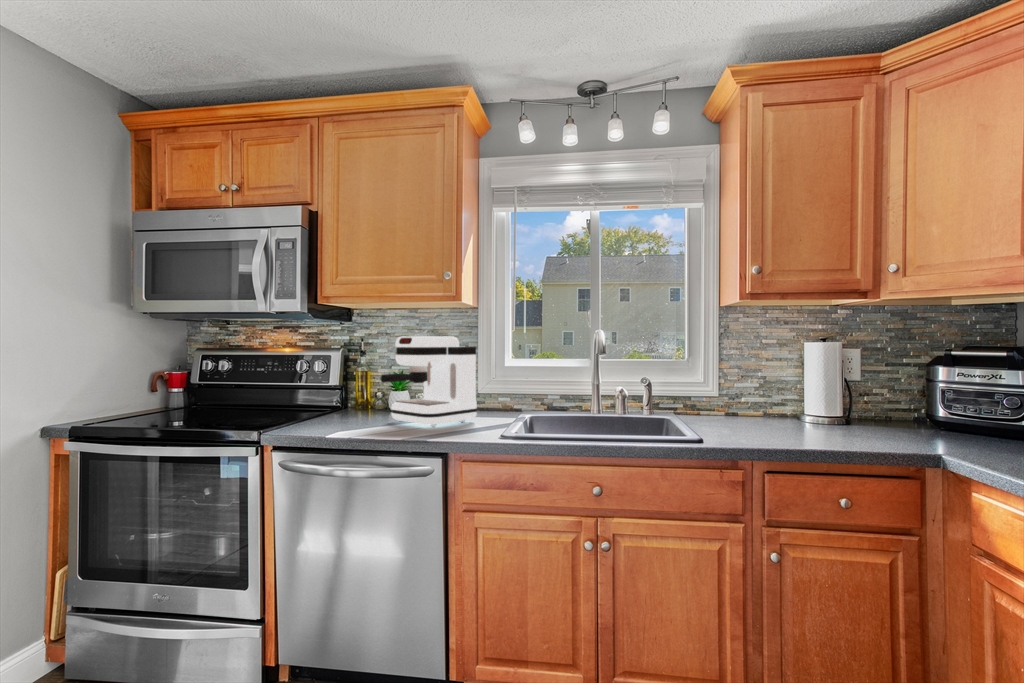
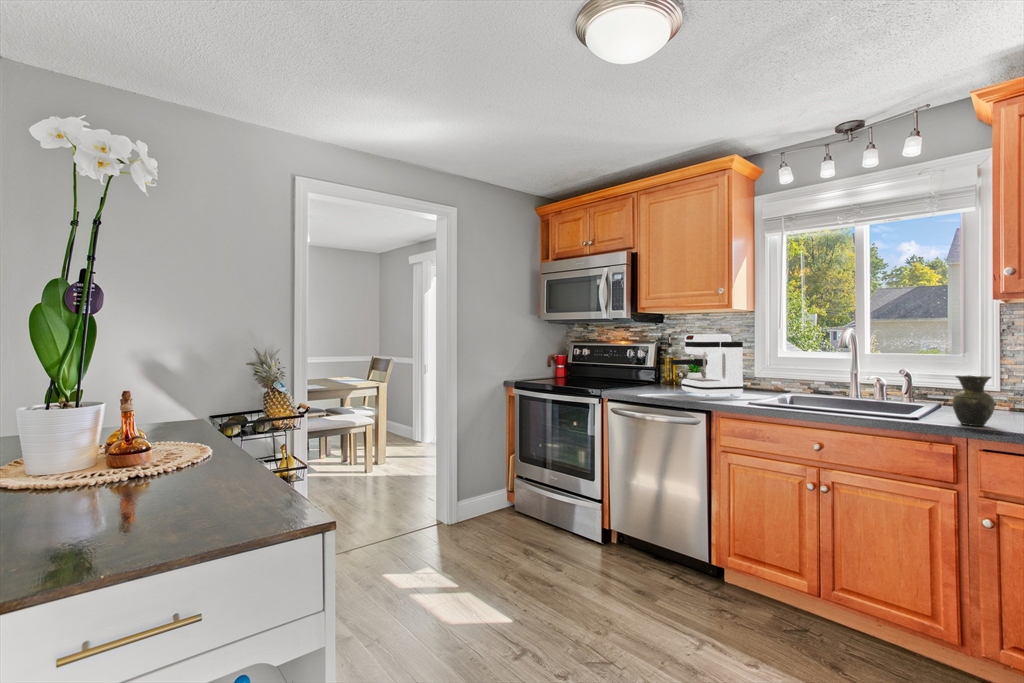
vase: none [732,384,772,443] -> present [952,375,995,426]

